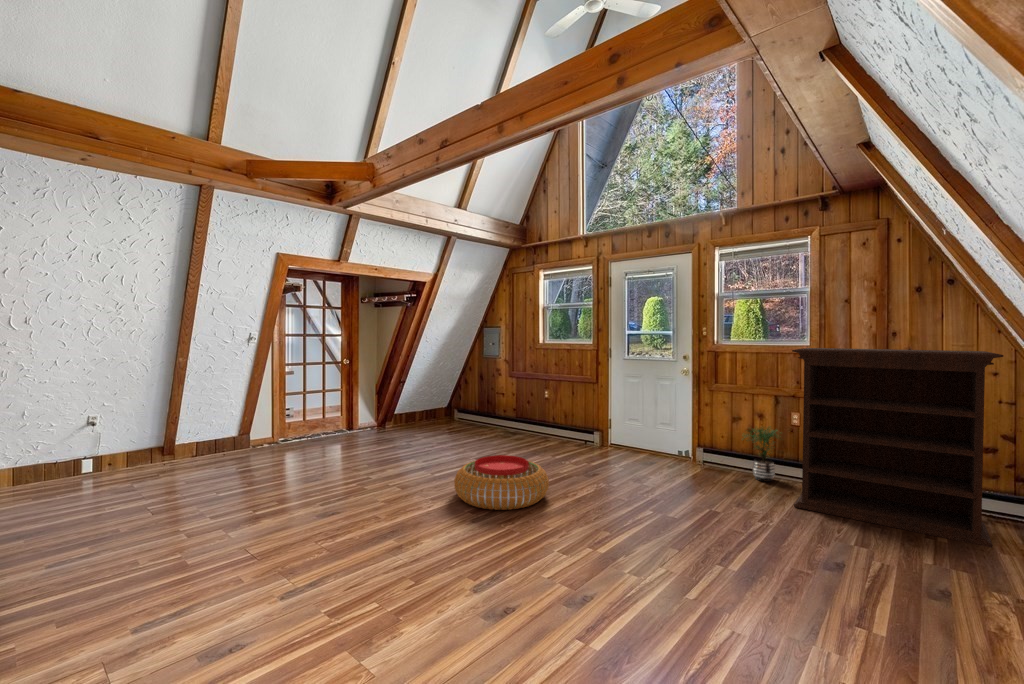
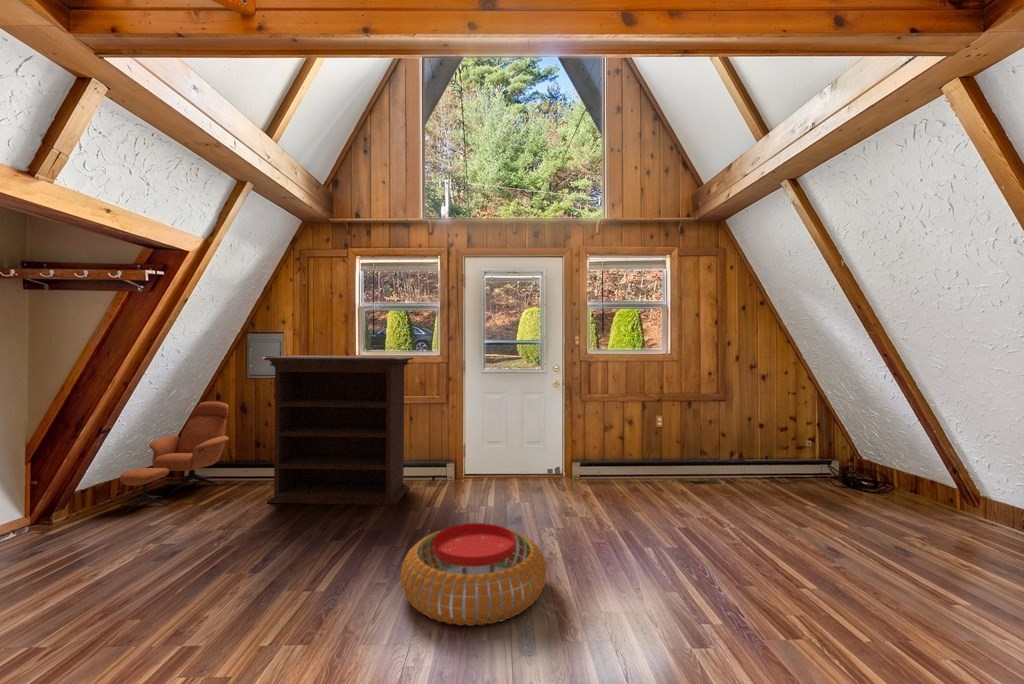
bookshelf: present [792,348,1003,548] -> present [264,356,414,505]
lounge chair: none [411,372,474,430] -> present [120,402,229,513]
potted plant: present [744,427,777,482] -> none [626,431,662,486]

